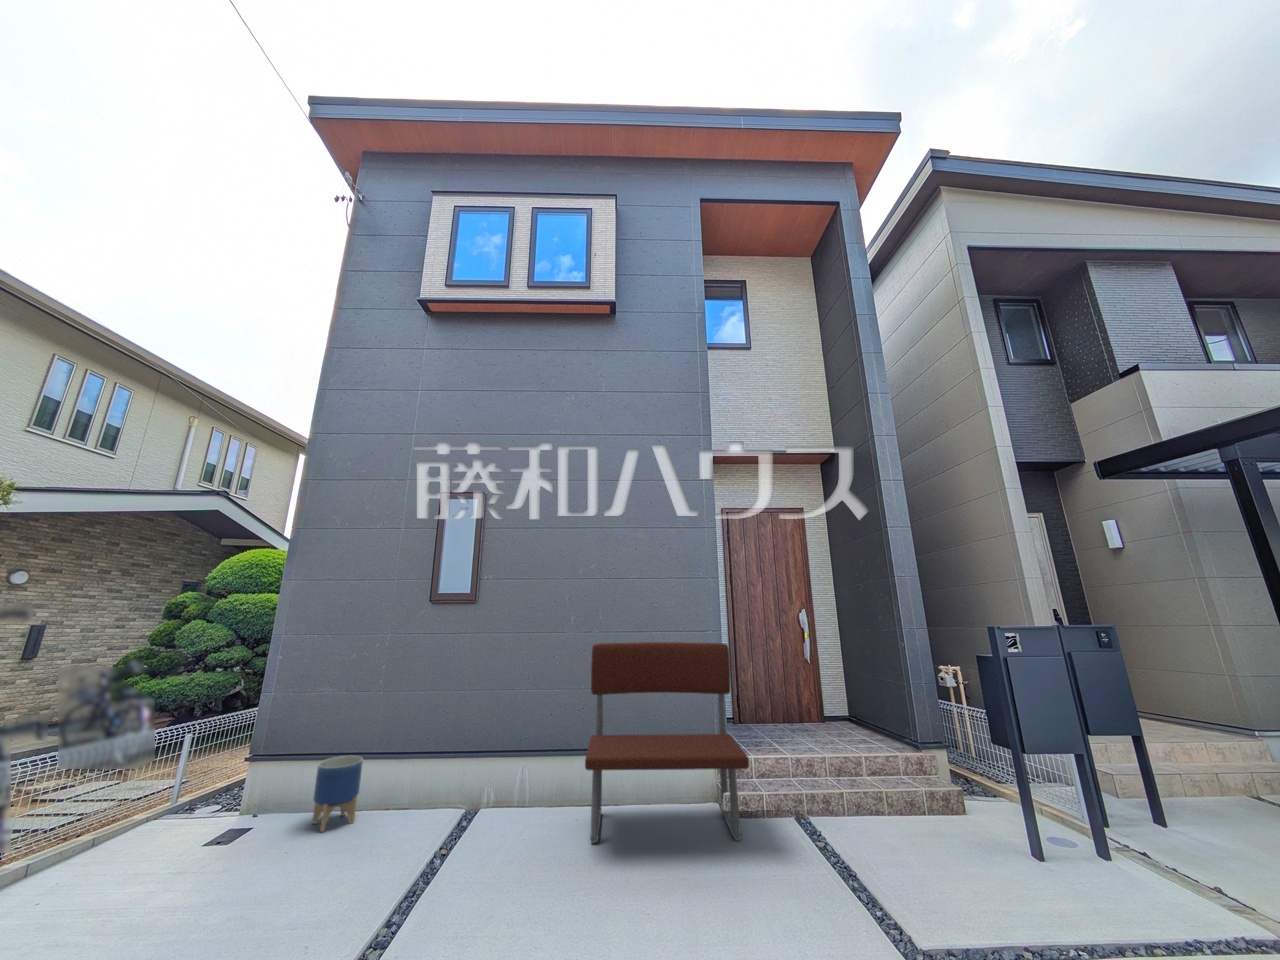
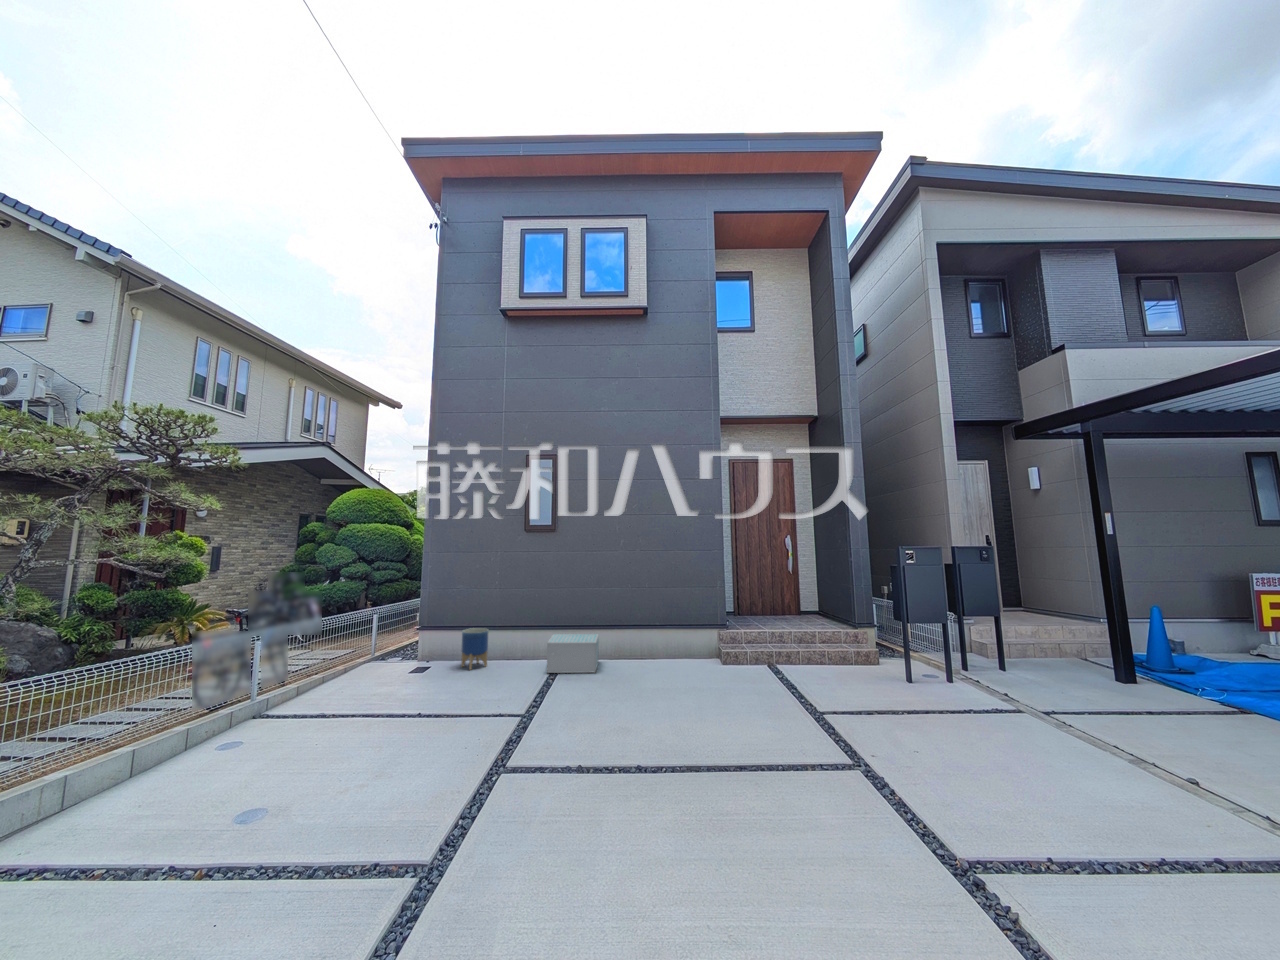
bench: present [585,642,749,843] -> none [635,558,738,675]
storage box: none [442,764,535,839] -> present [547,634,599,673]

